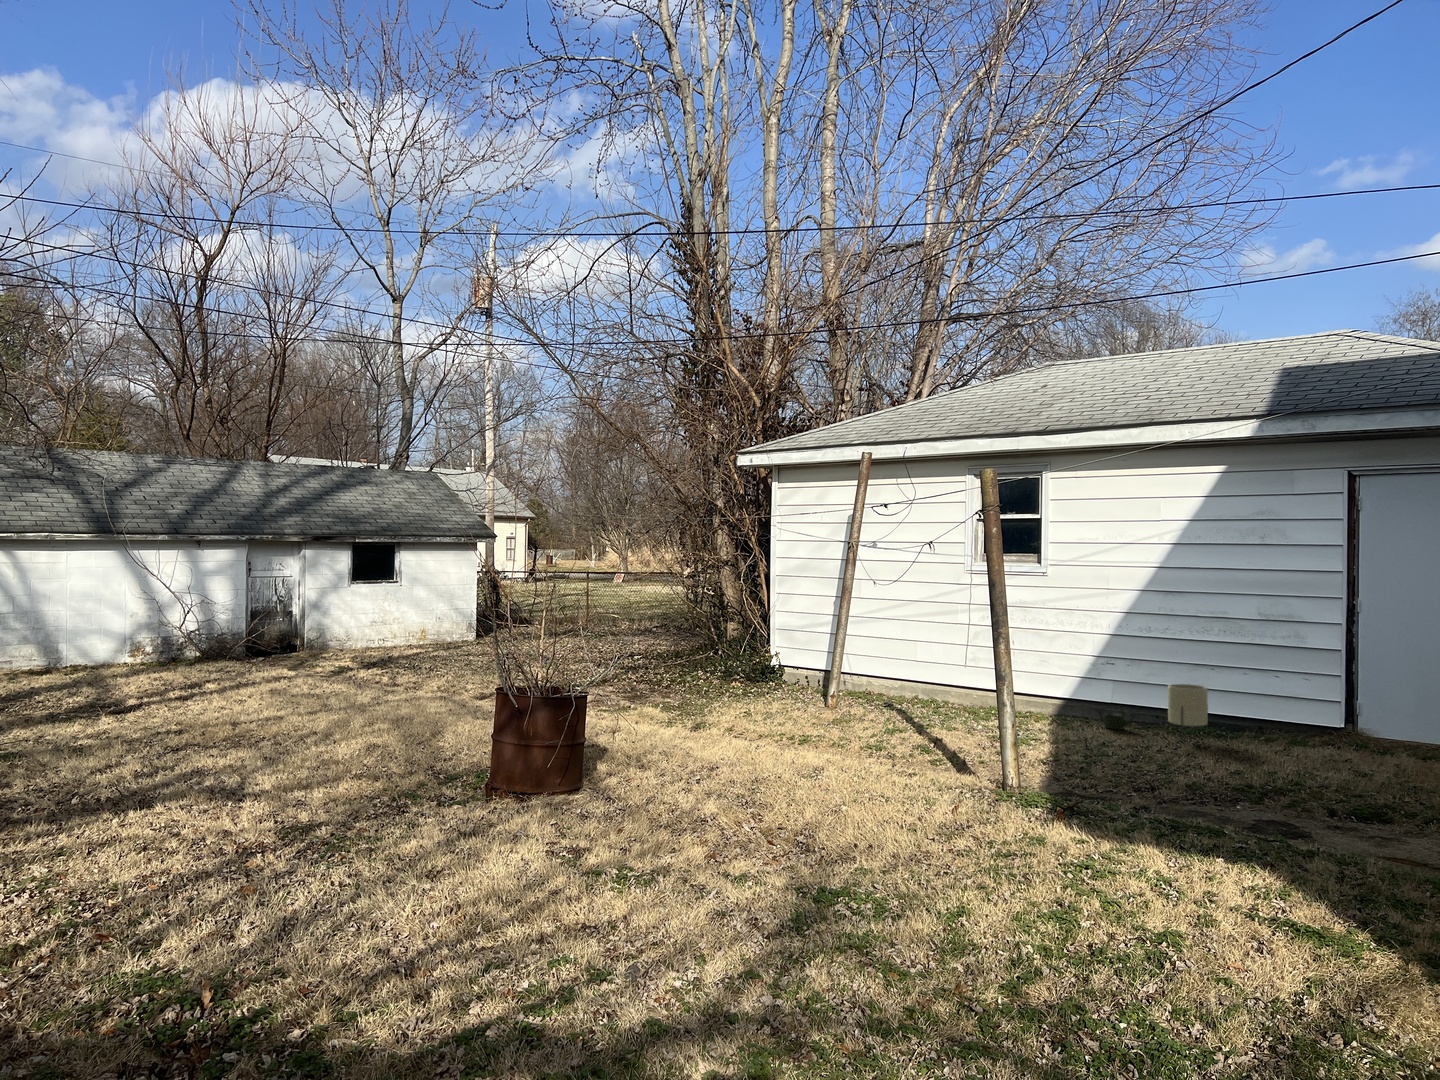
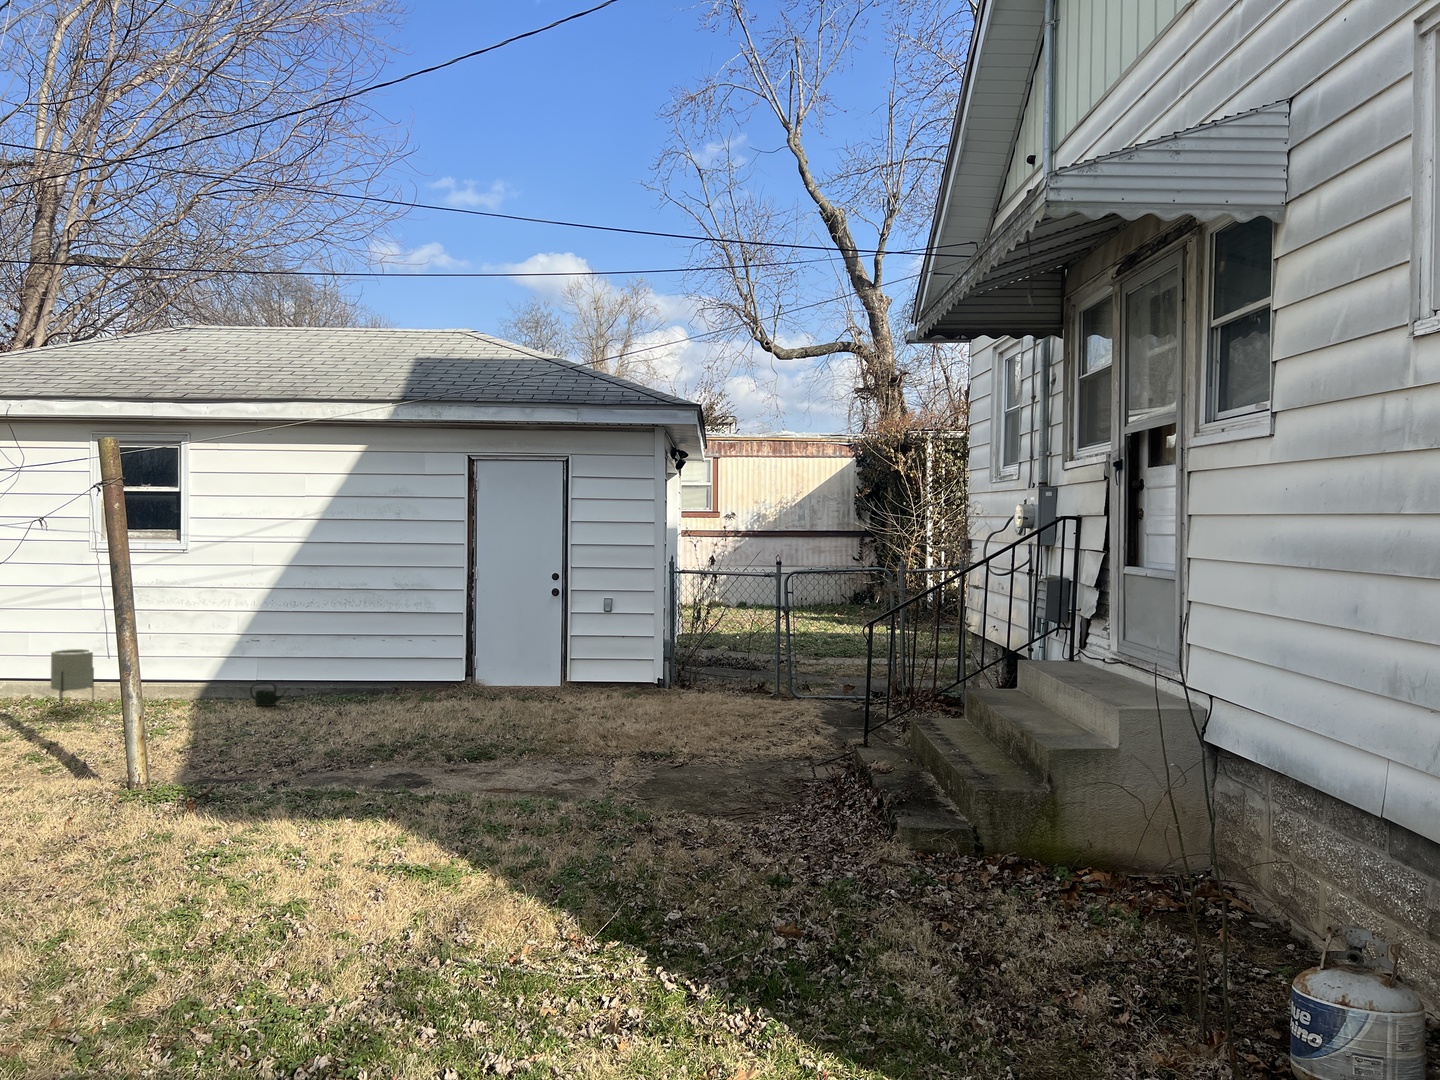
planter: present [1168,684,1208,741] -> present [51,649,94,707]

